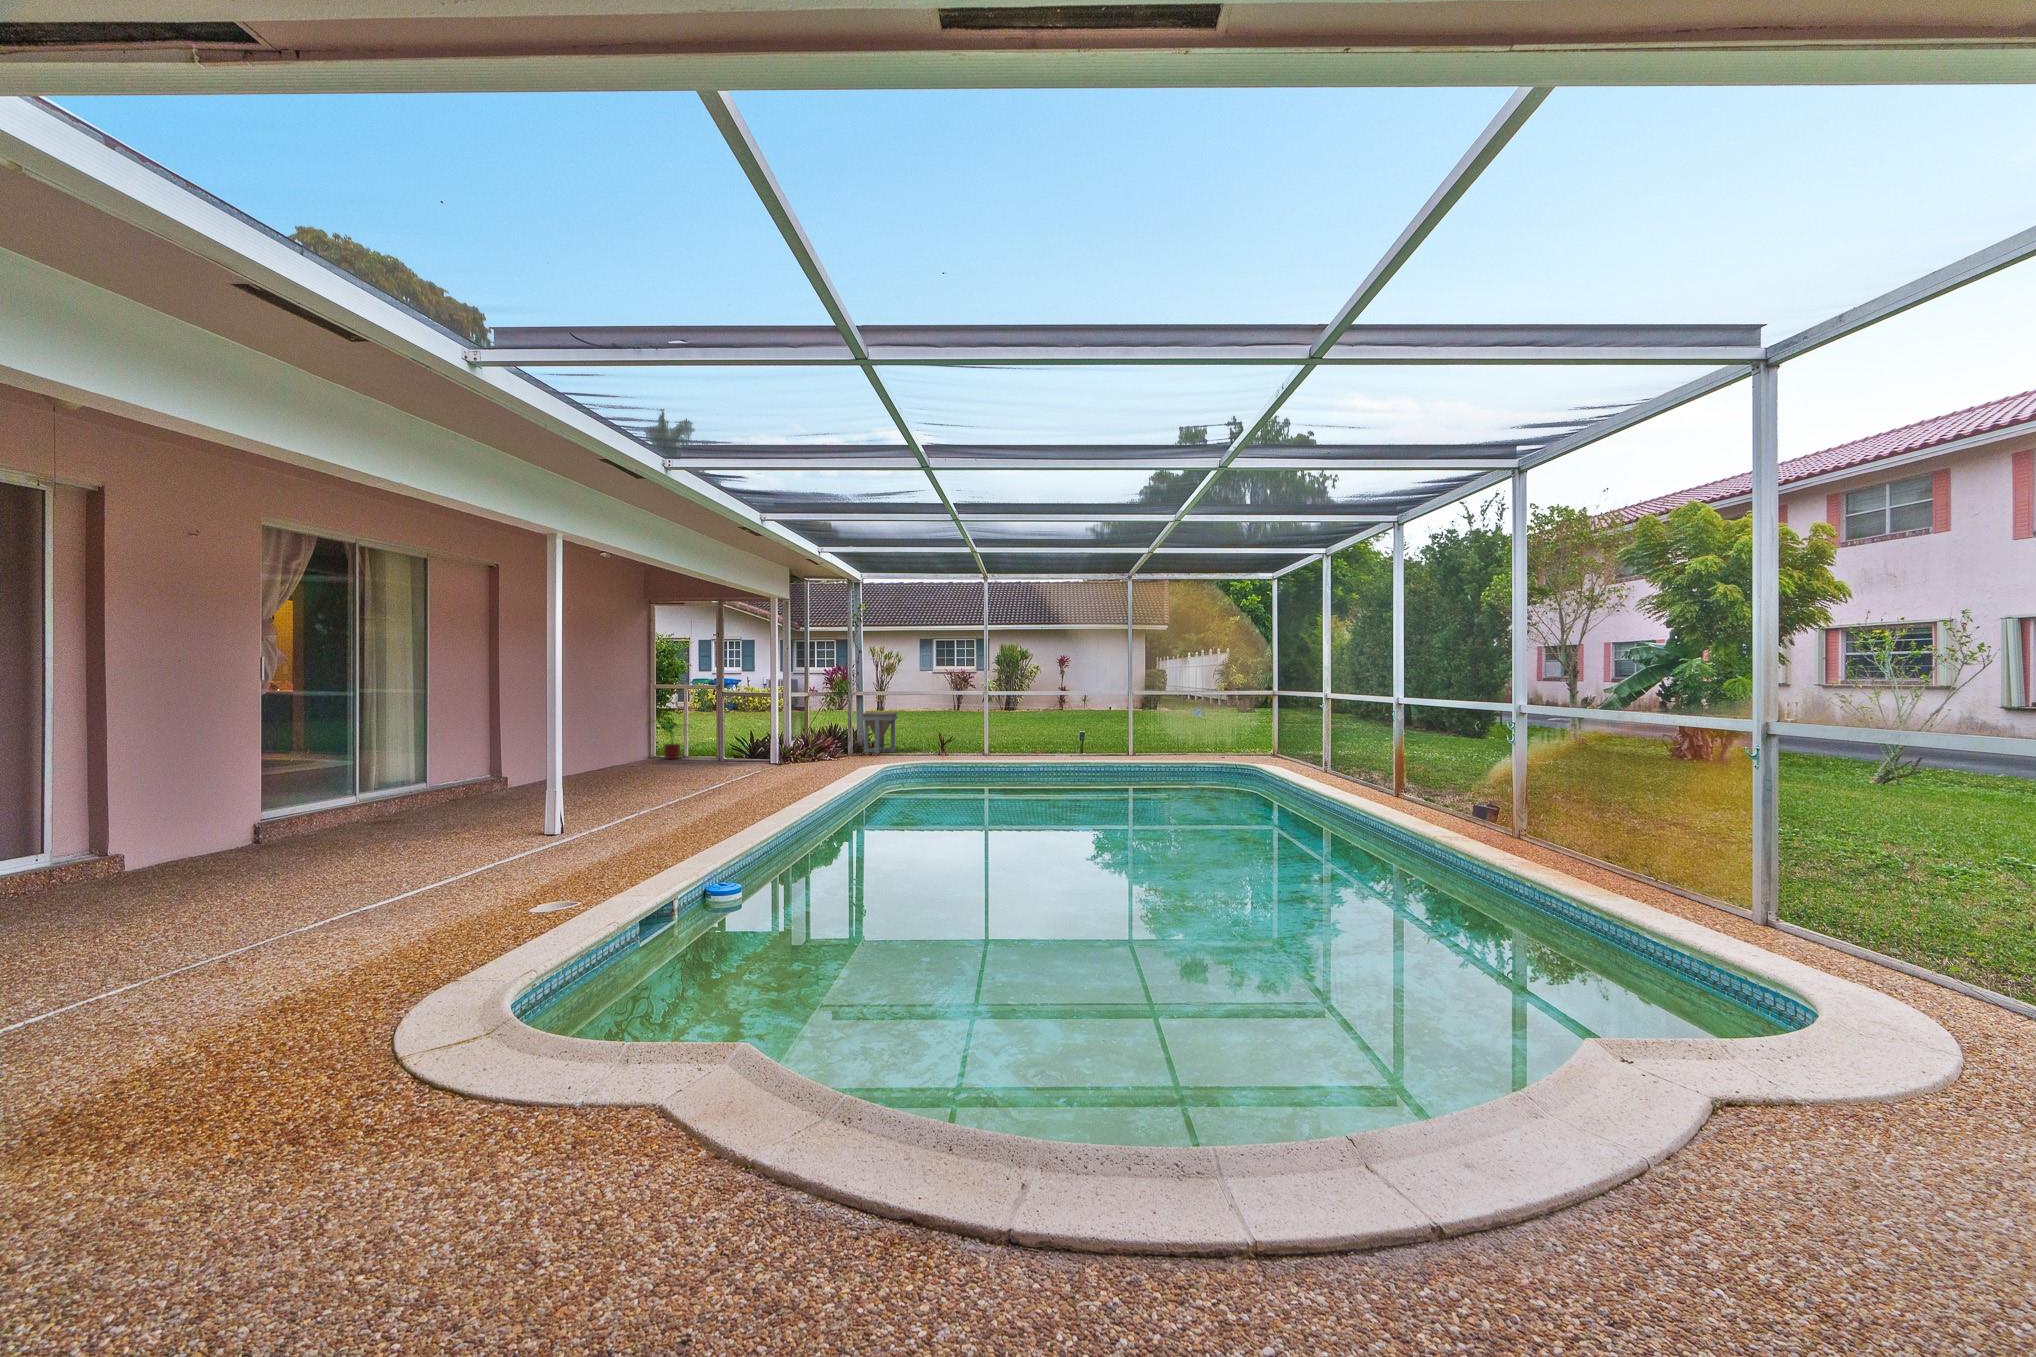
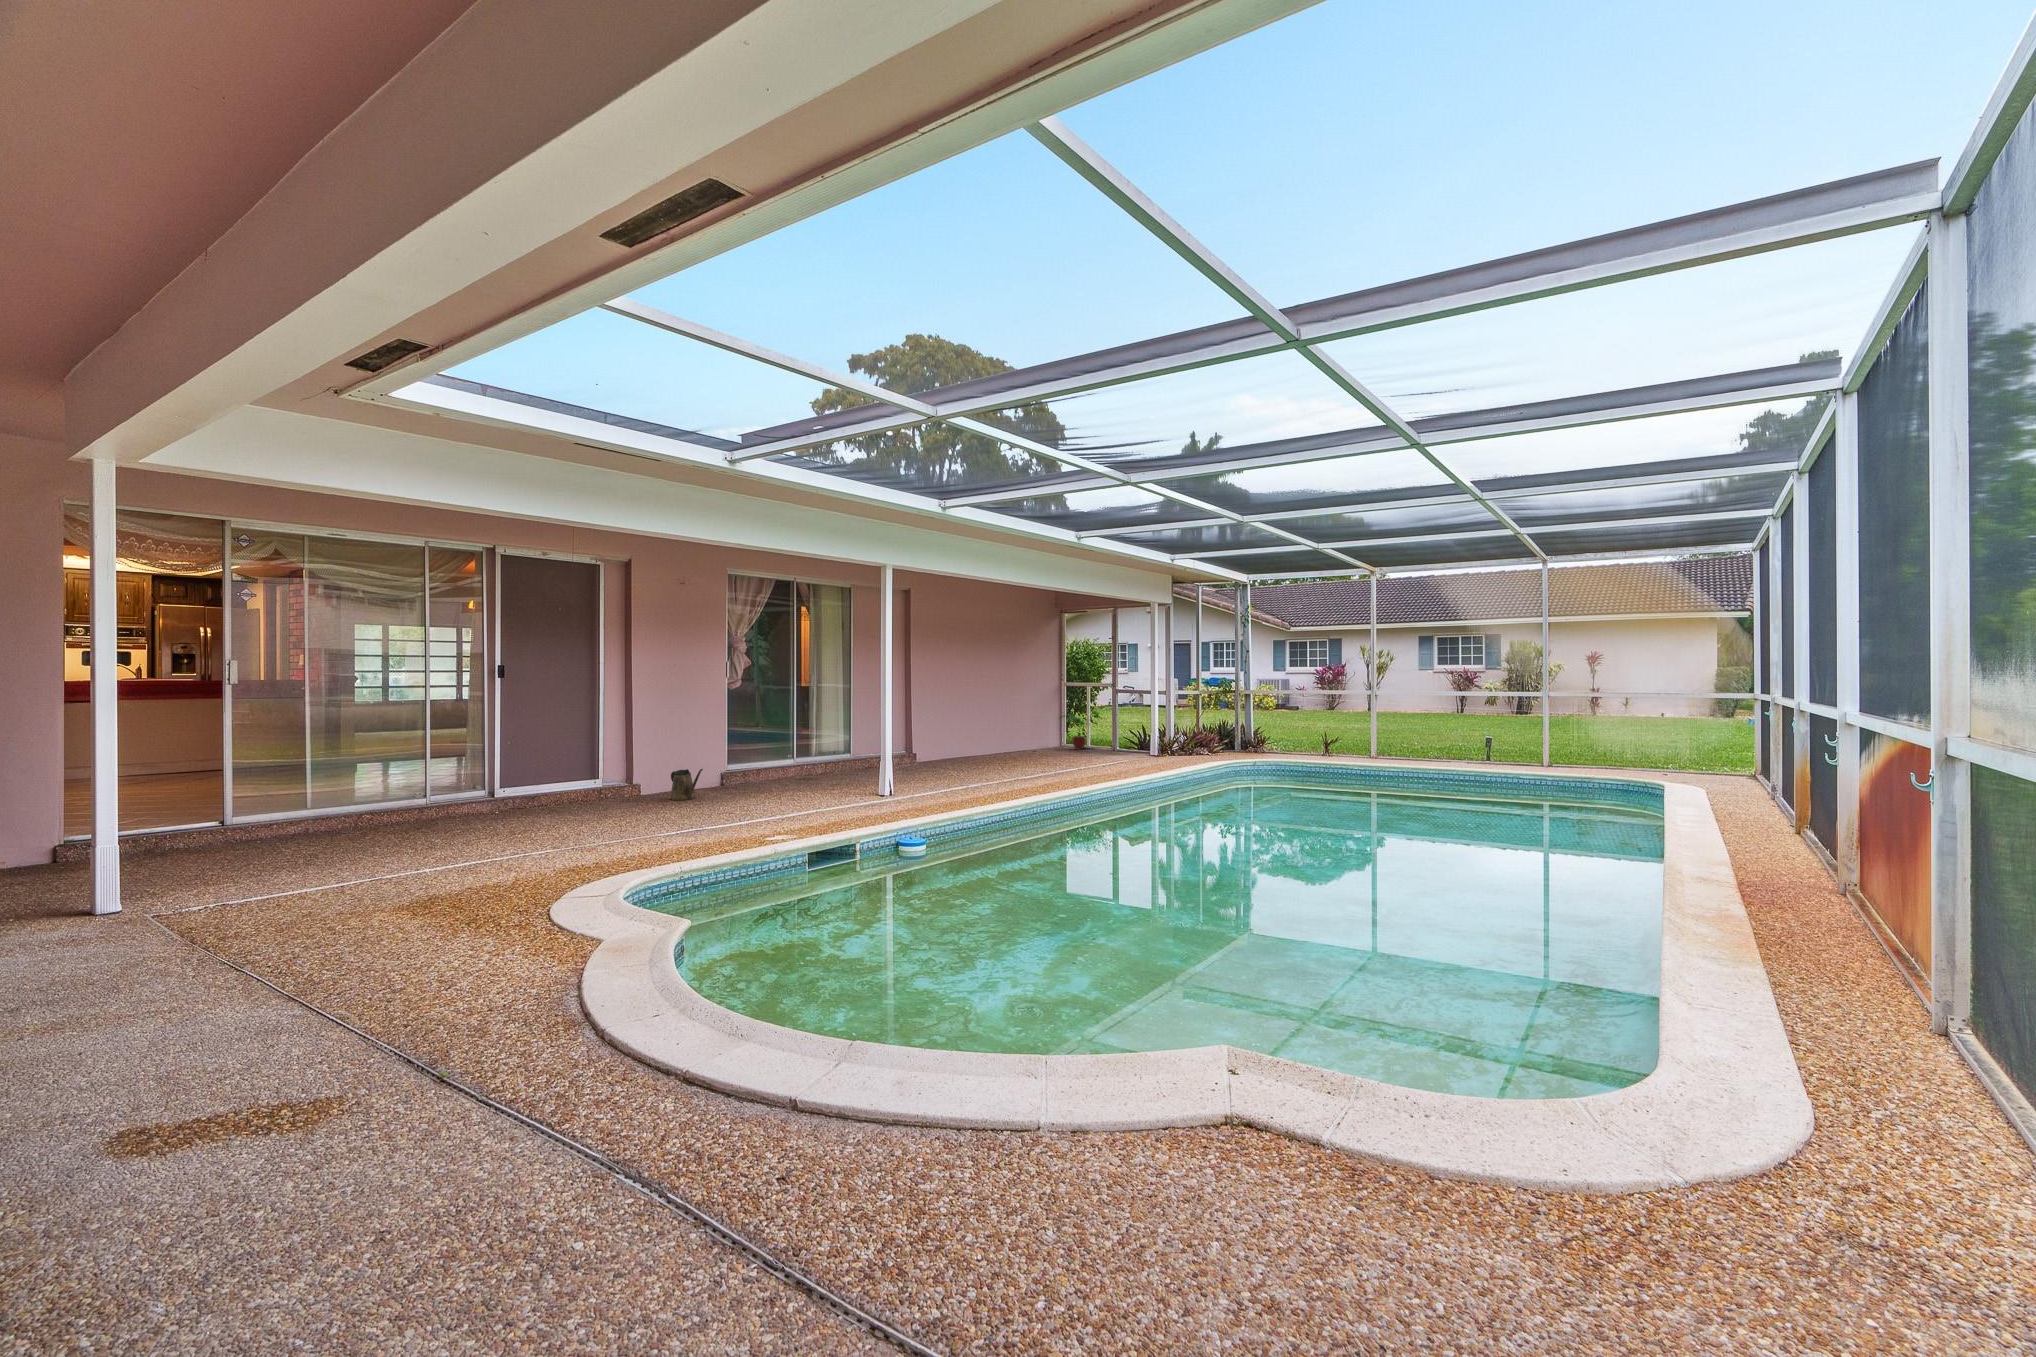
side table: present [862,712,897,753] -> none [1252,712,1293,753]
watering can: none [182,819,268,873] -> present [670,769,703,800]

